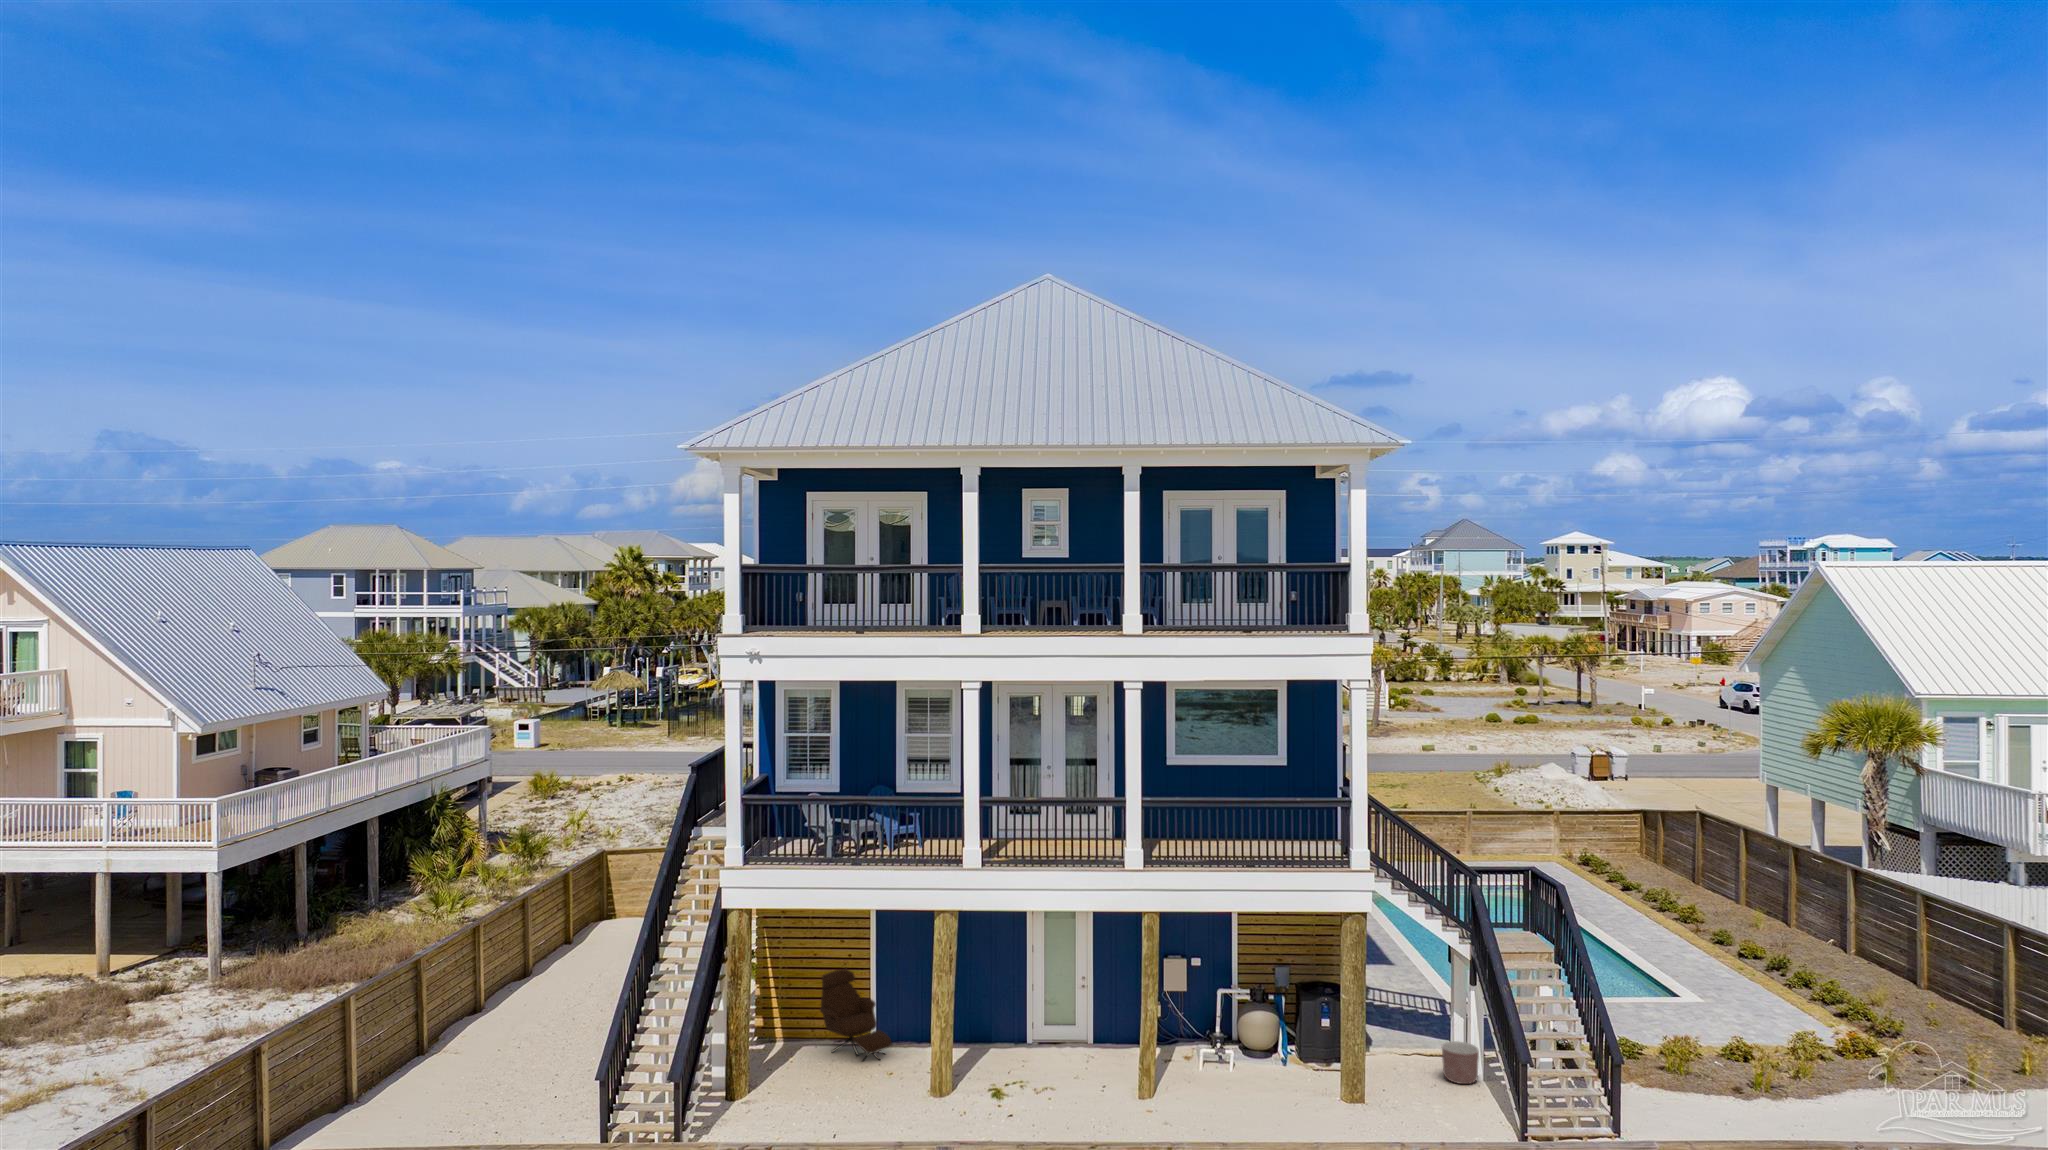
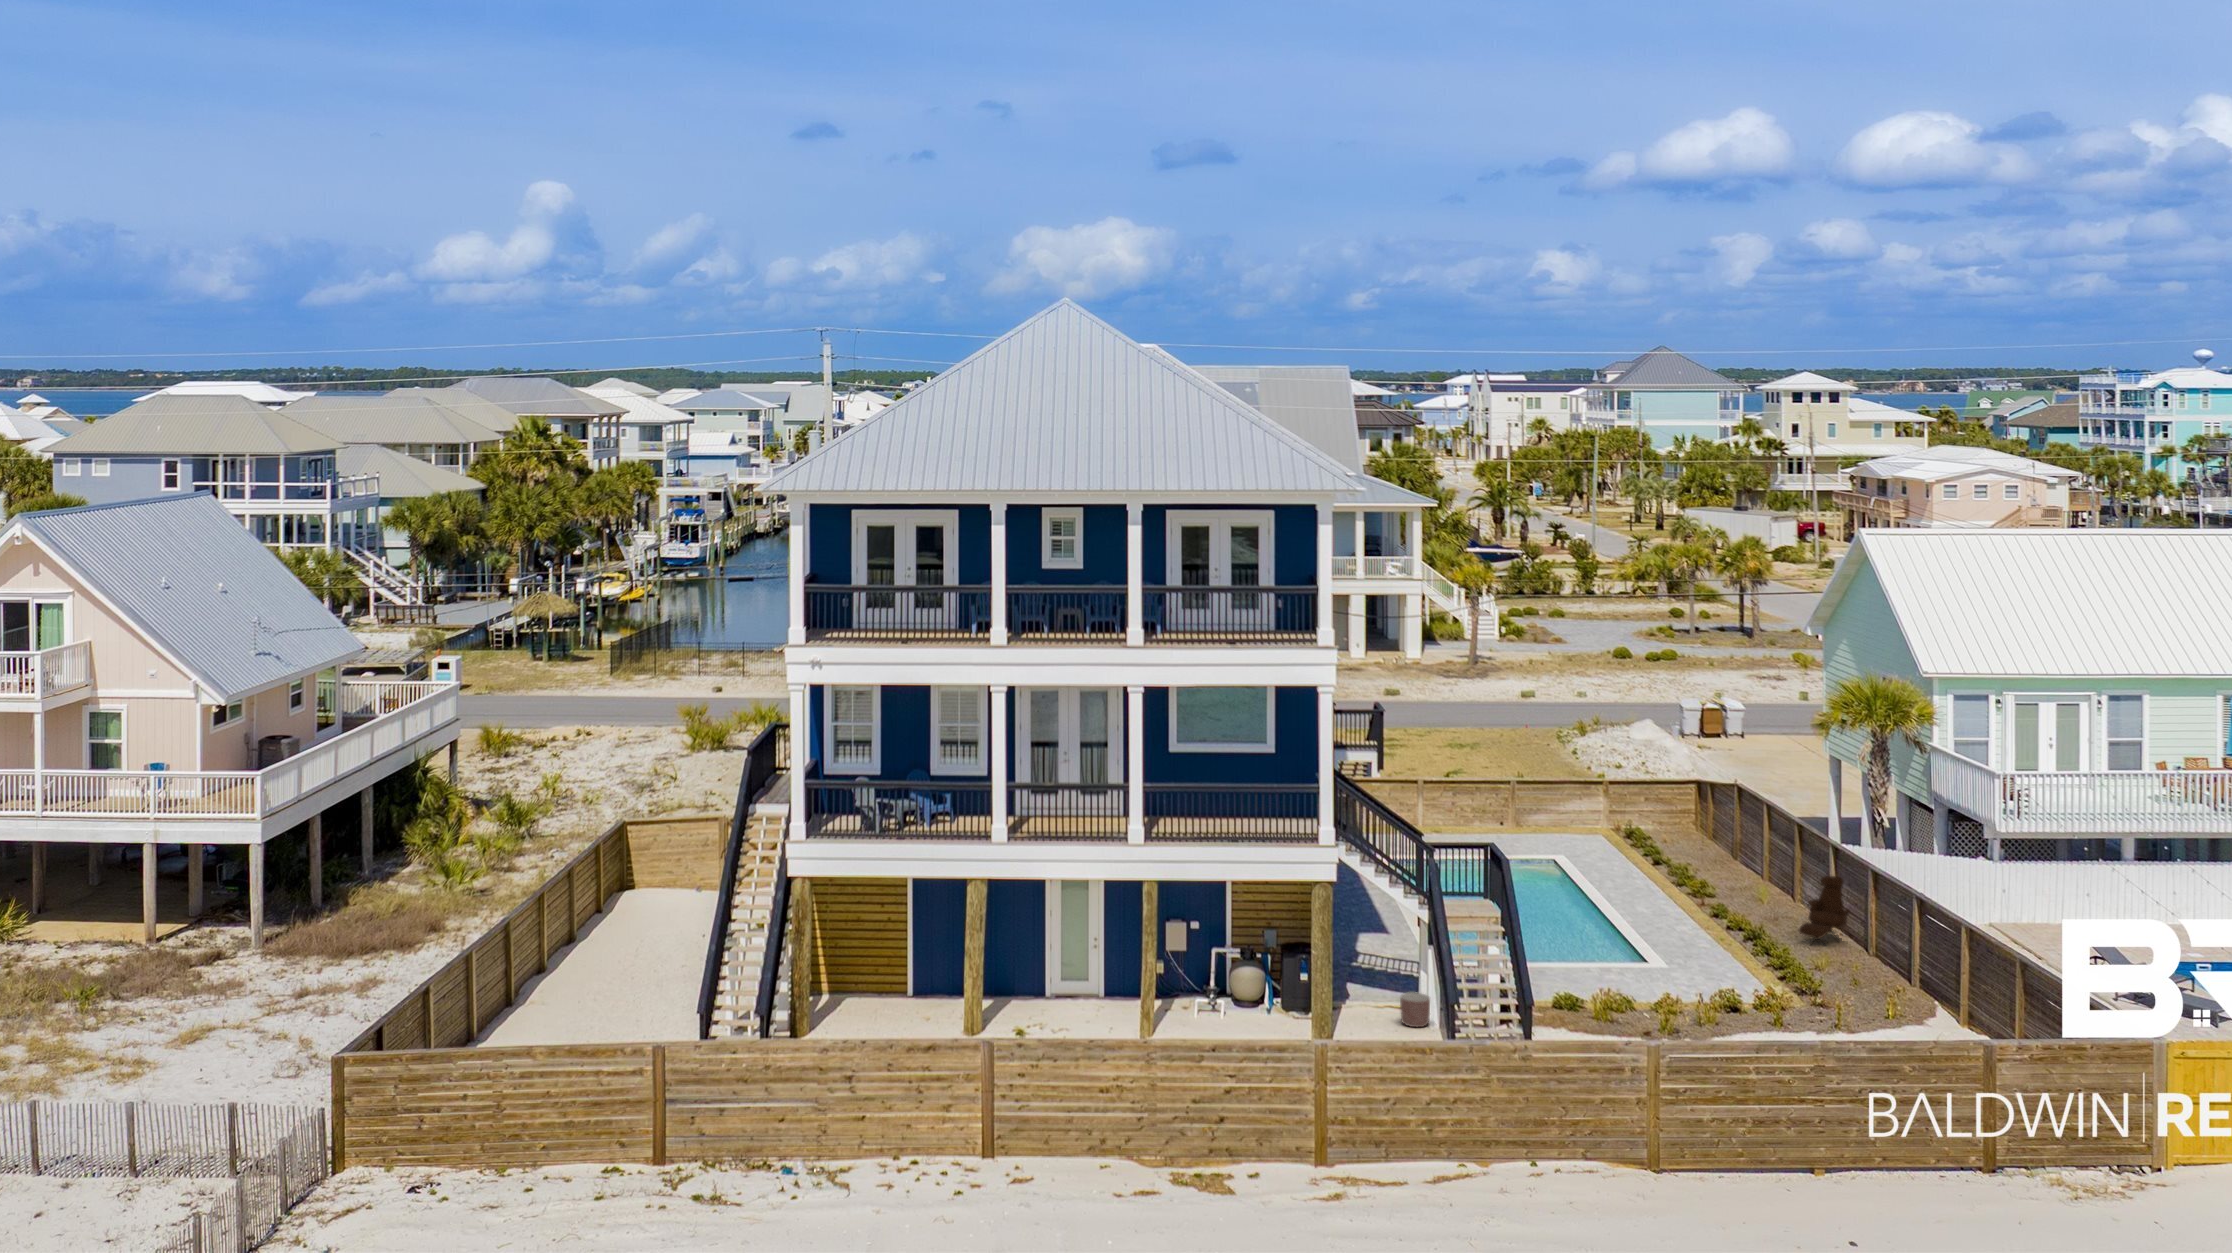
lounge chair: present [820,969,892,1057] -> present [1799,876,1850,941]

